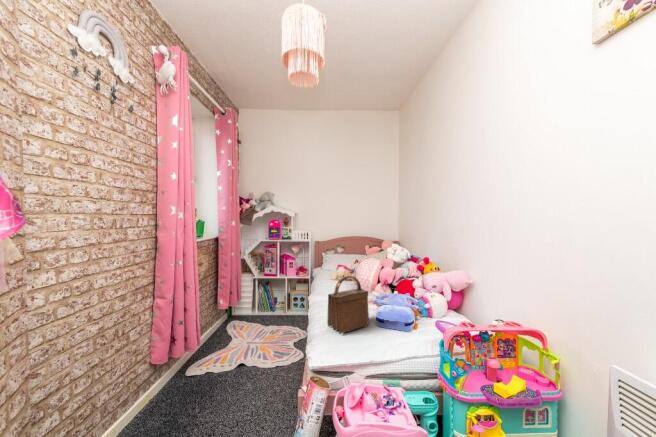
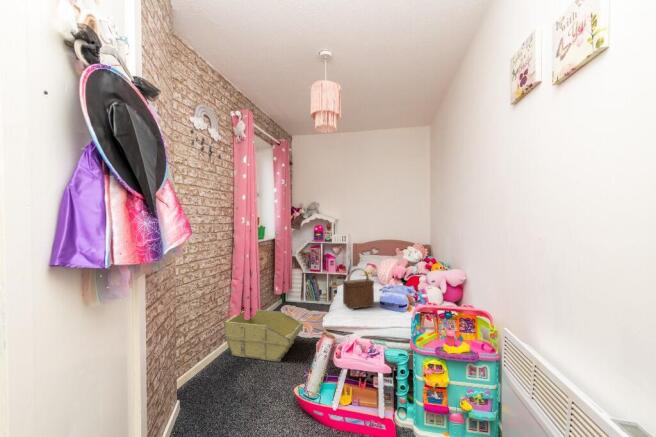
storage bin: none [140,338,264,417] -> present [224,310,303,362]

